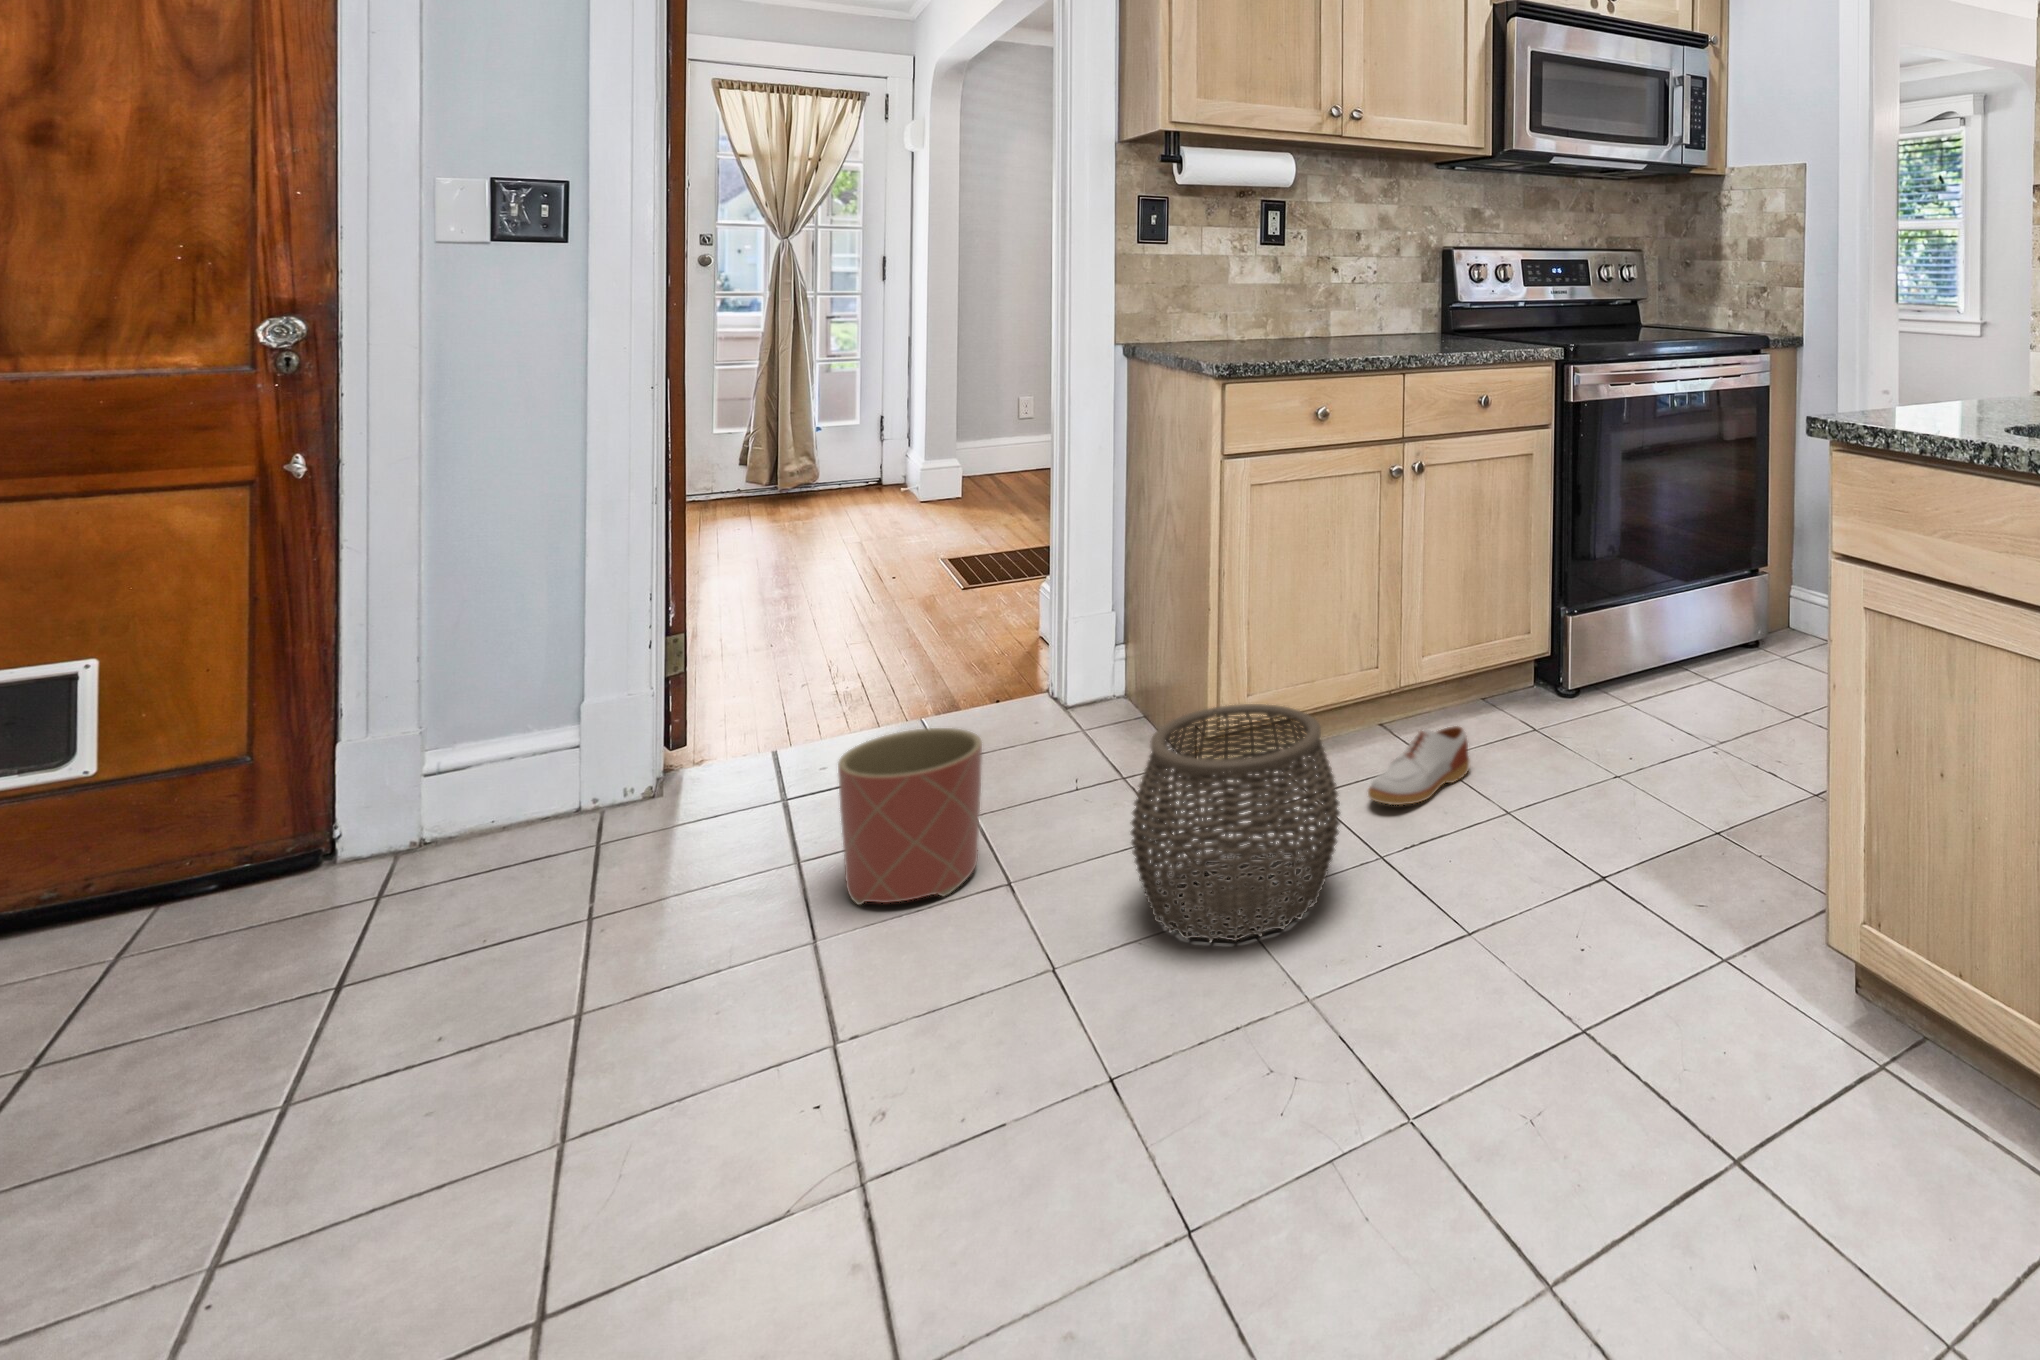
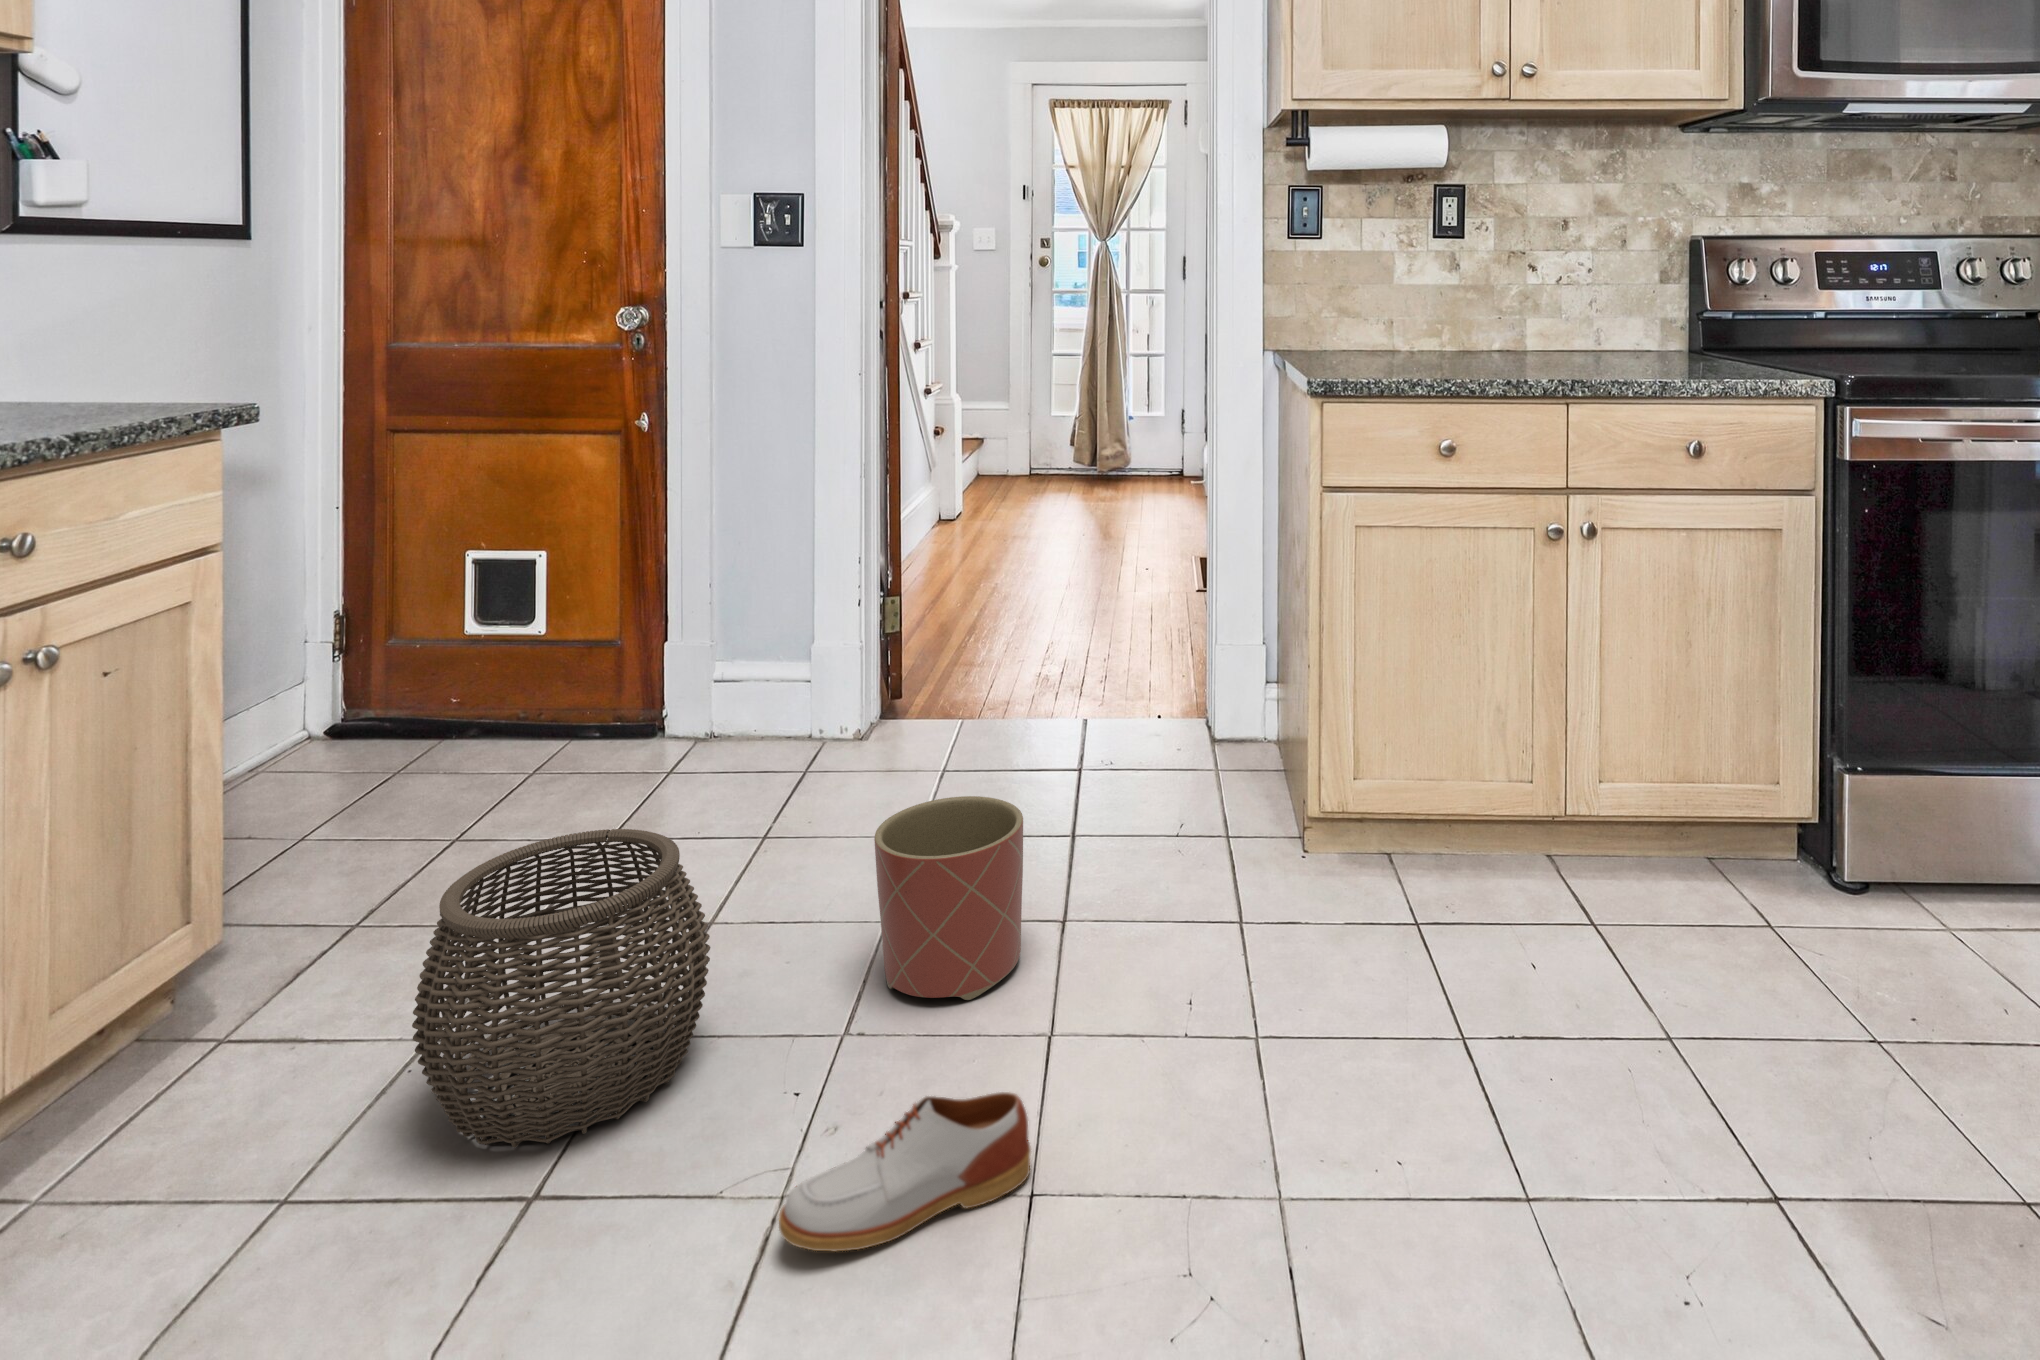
woven basket: present [1131,704,1340,942] -> present [412,829,710,1148]
shoe: present [1368,726,1469,805] -> present [779,1092,1031,1251]

